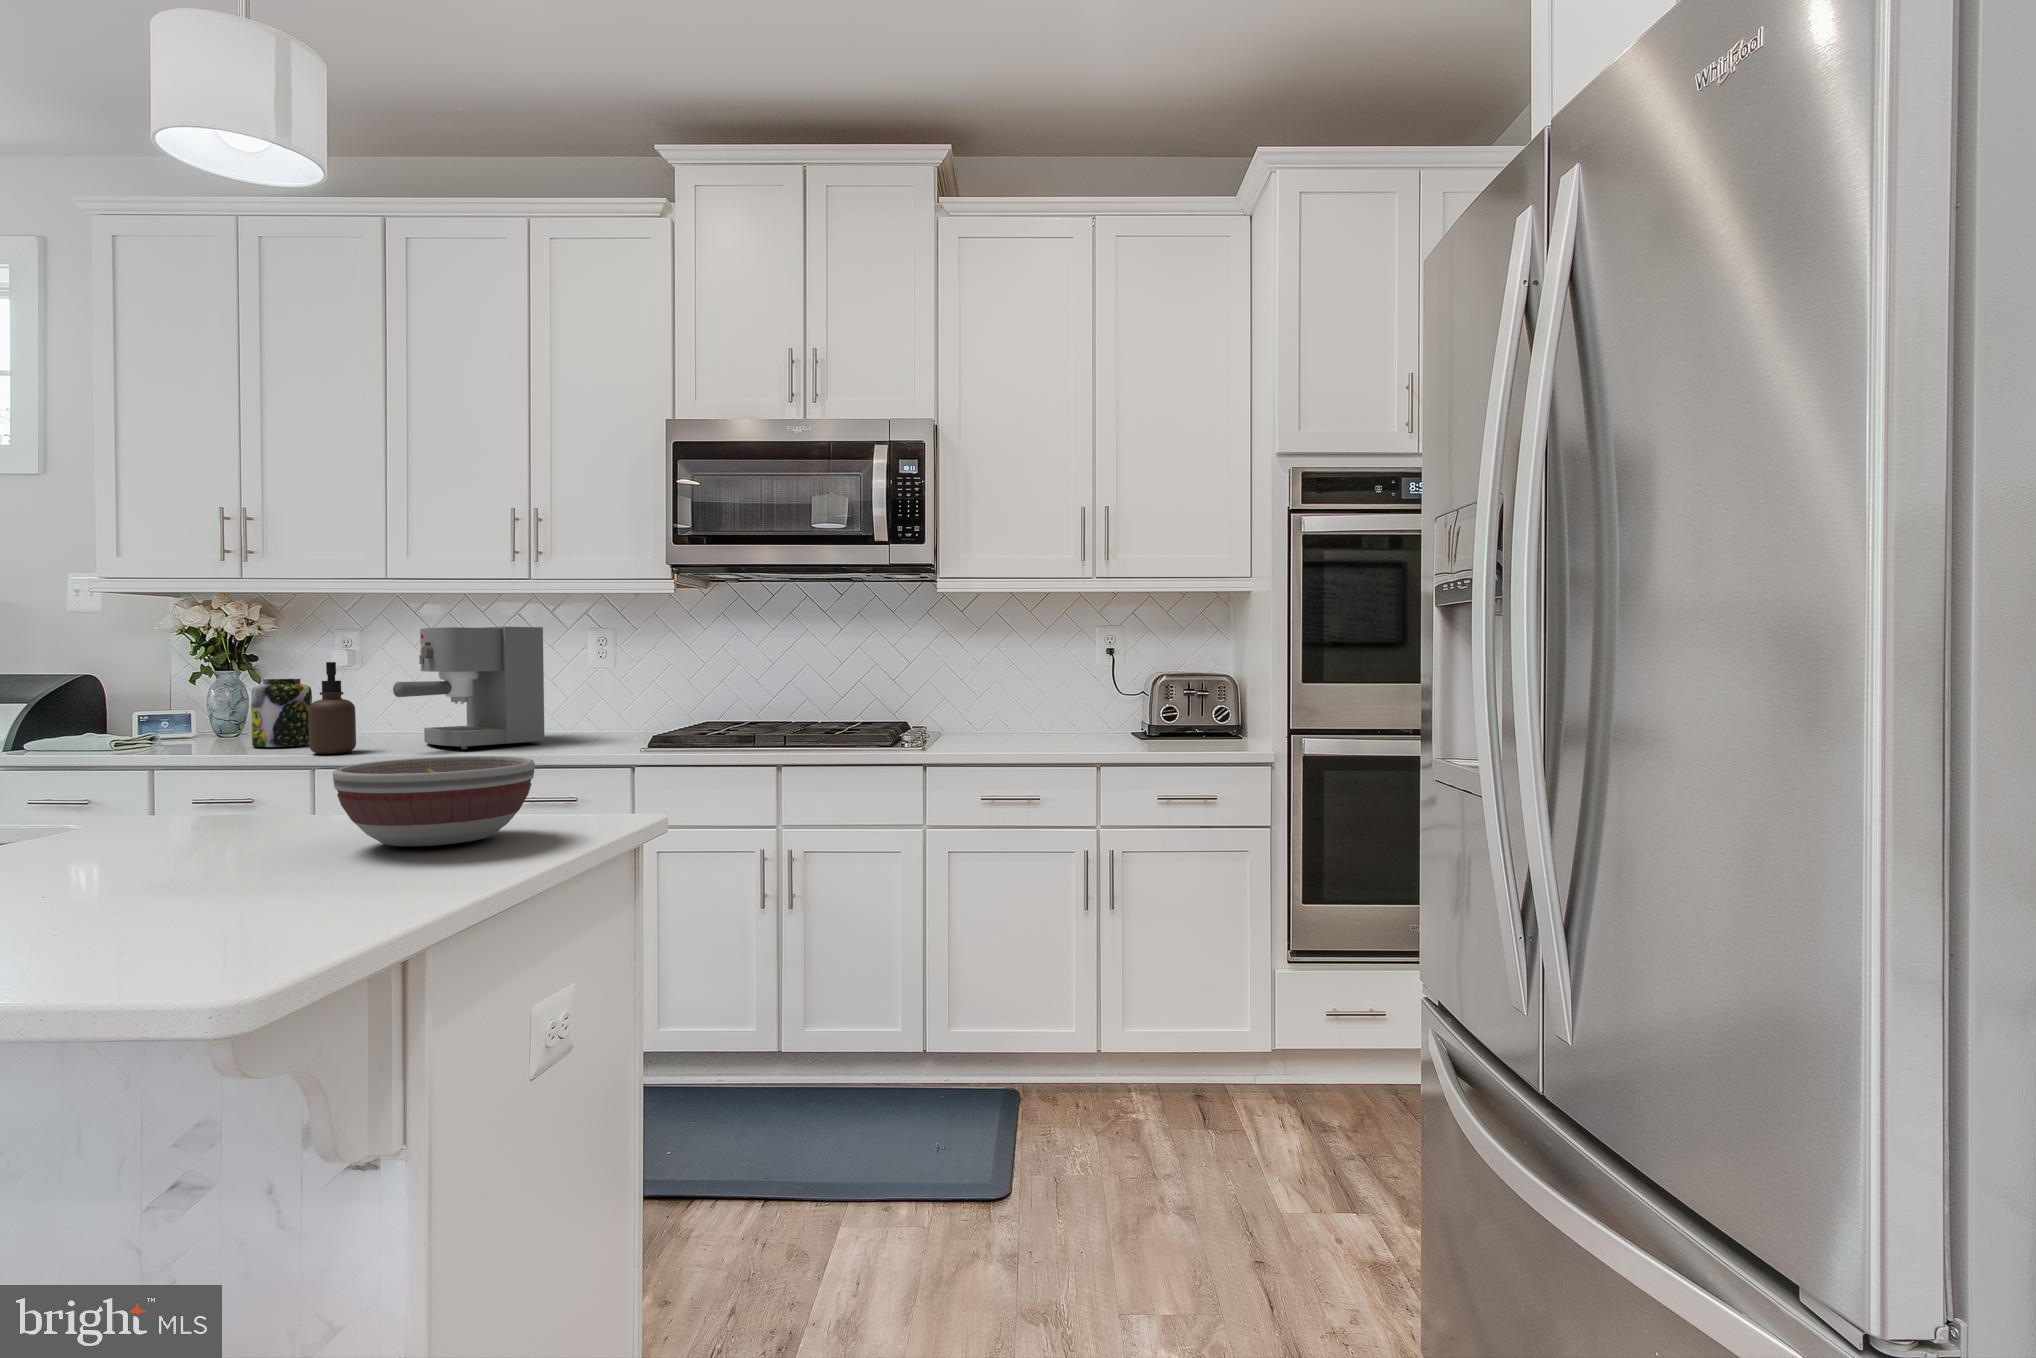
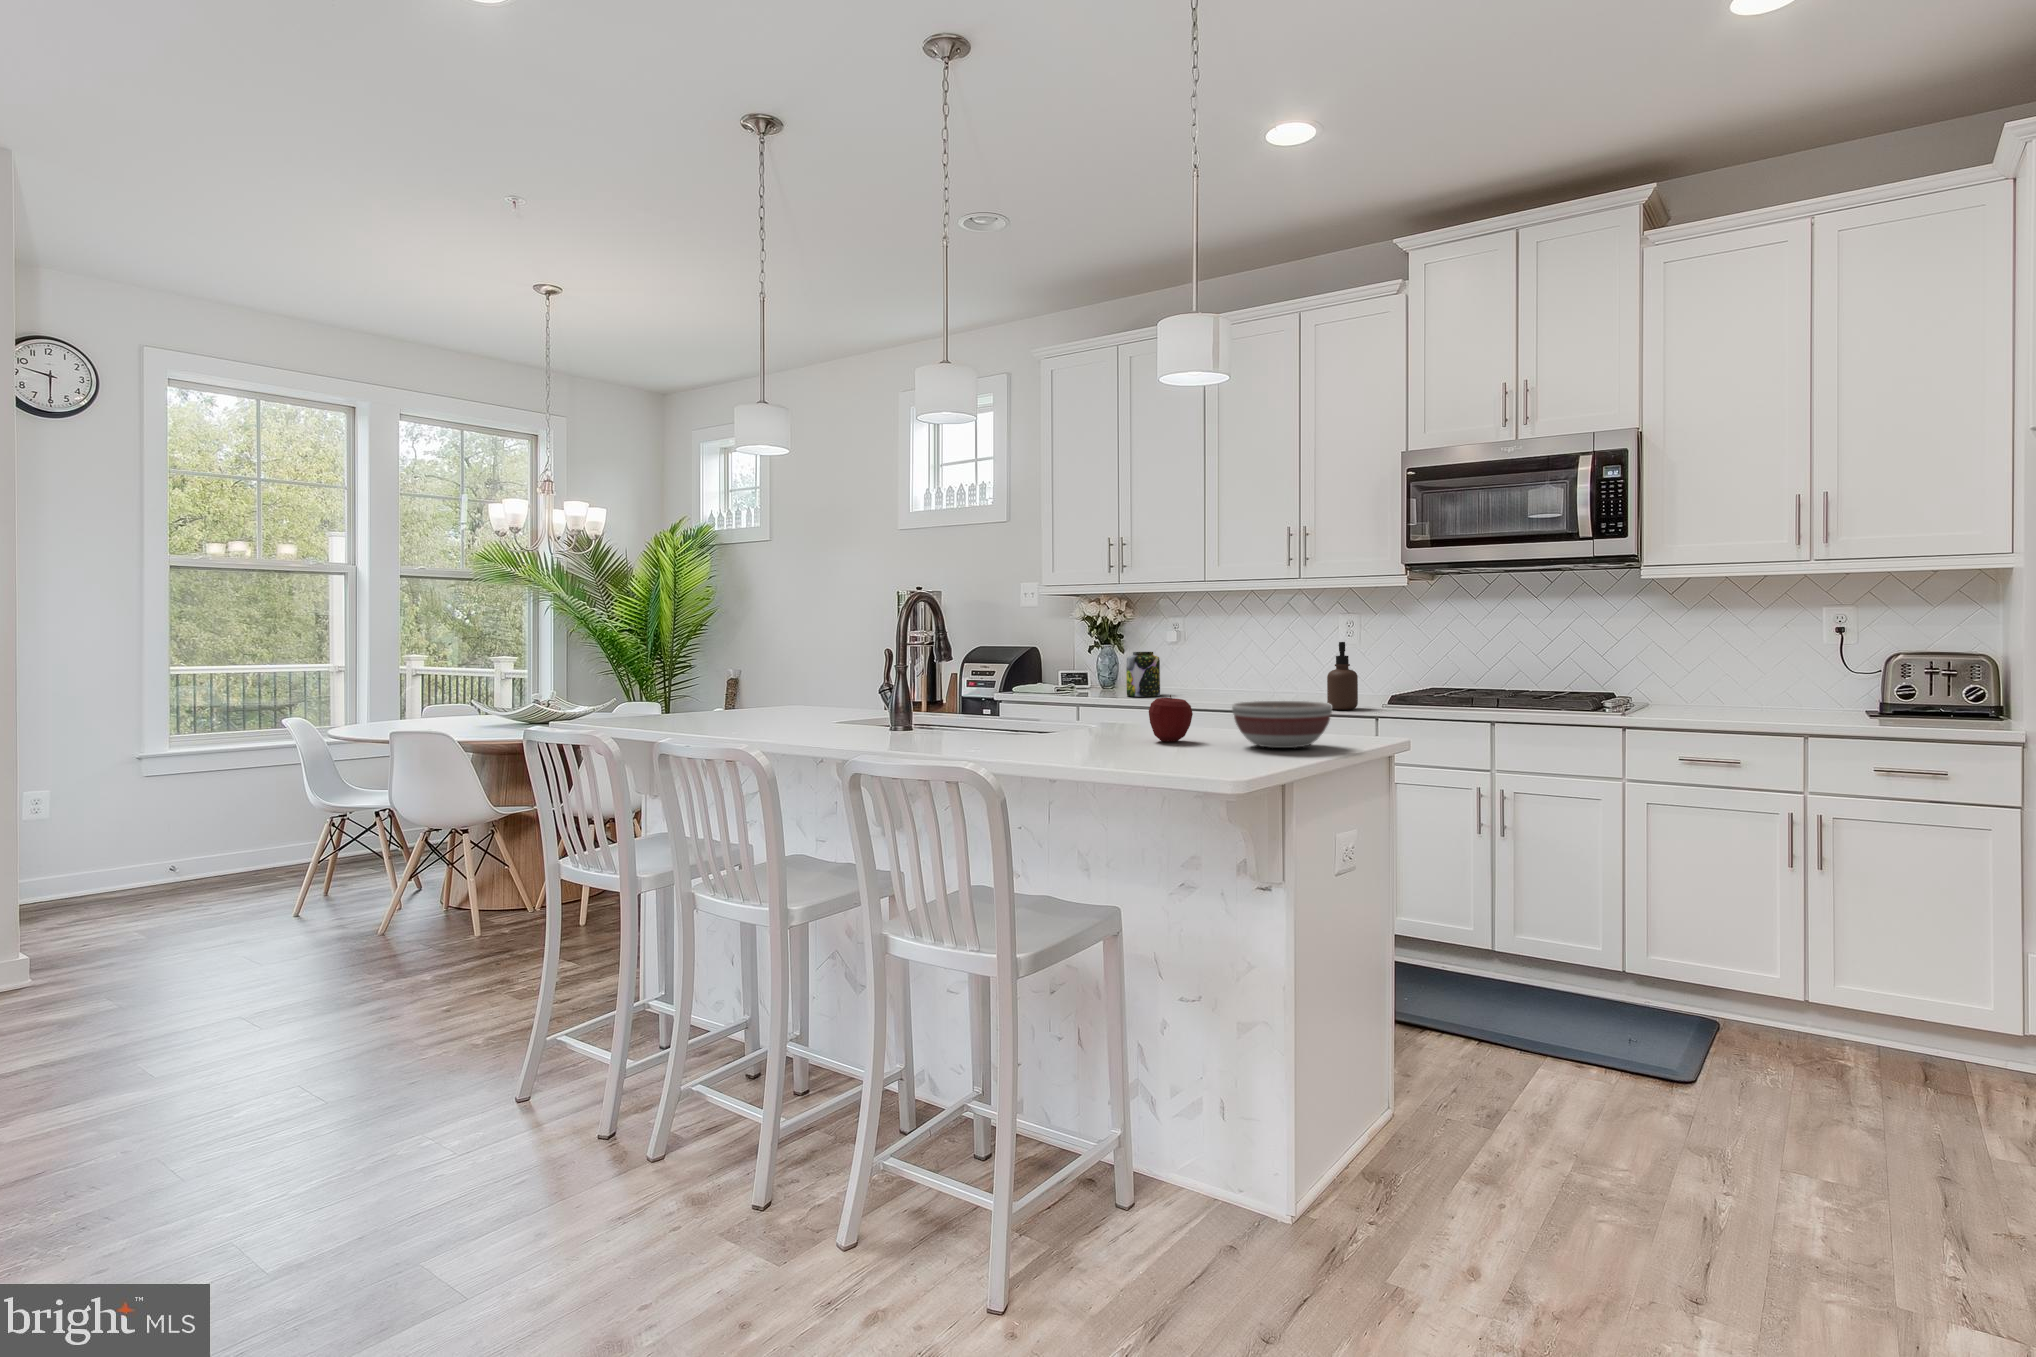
coffee maker: present [393,627,545,749] -> none [1212,615,1309,702]
soap dispenser: present [308,662,356,754] -> present [1327,642,1358,710]
apple: none [147,754,258,847] -> present [1149,695,1193,741]

